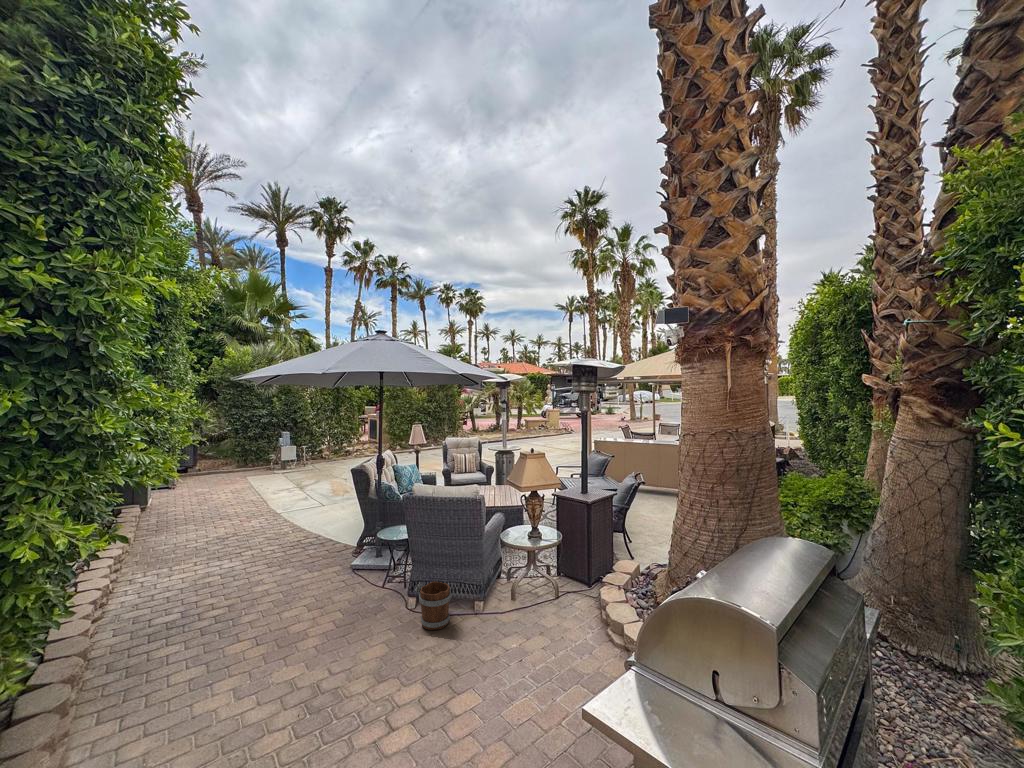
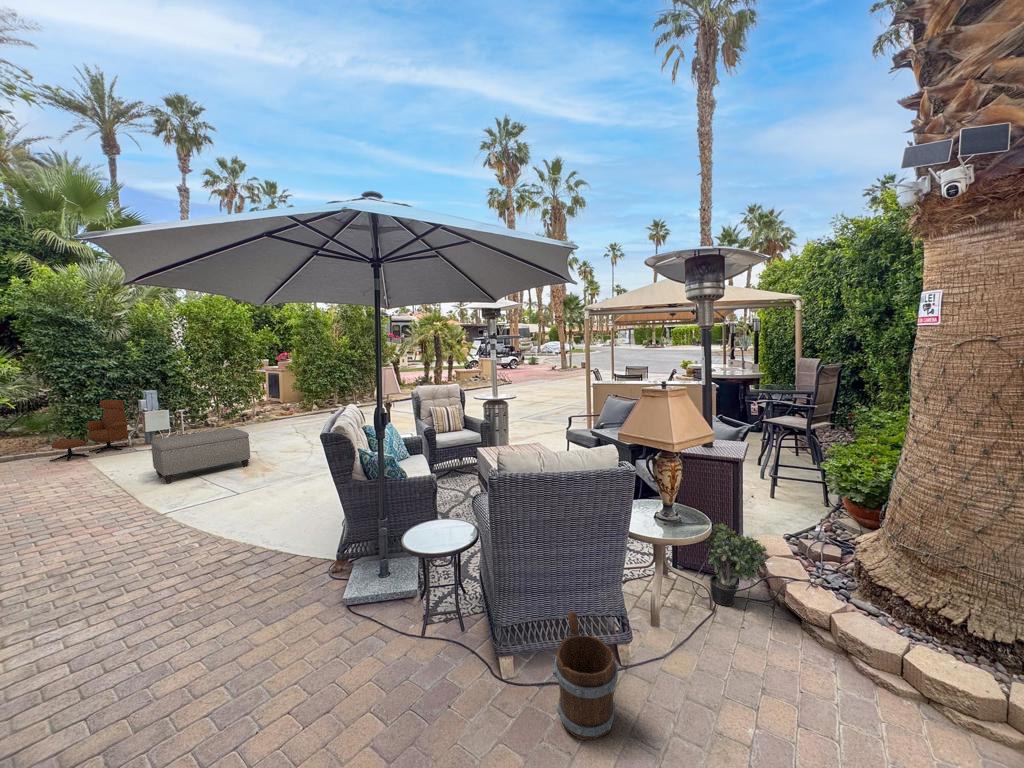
lounge chair: none [224,437,271,478] -> present [50,400,129,461]
ottoman: none [279,462,337,497] -> present [151,428,250,483]
potted plant: none [544,538,586,593] -> present [705,523,767,606]

